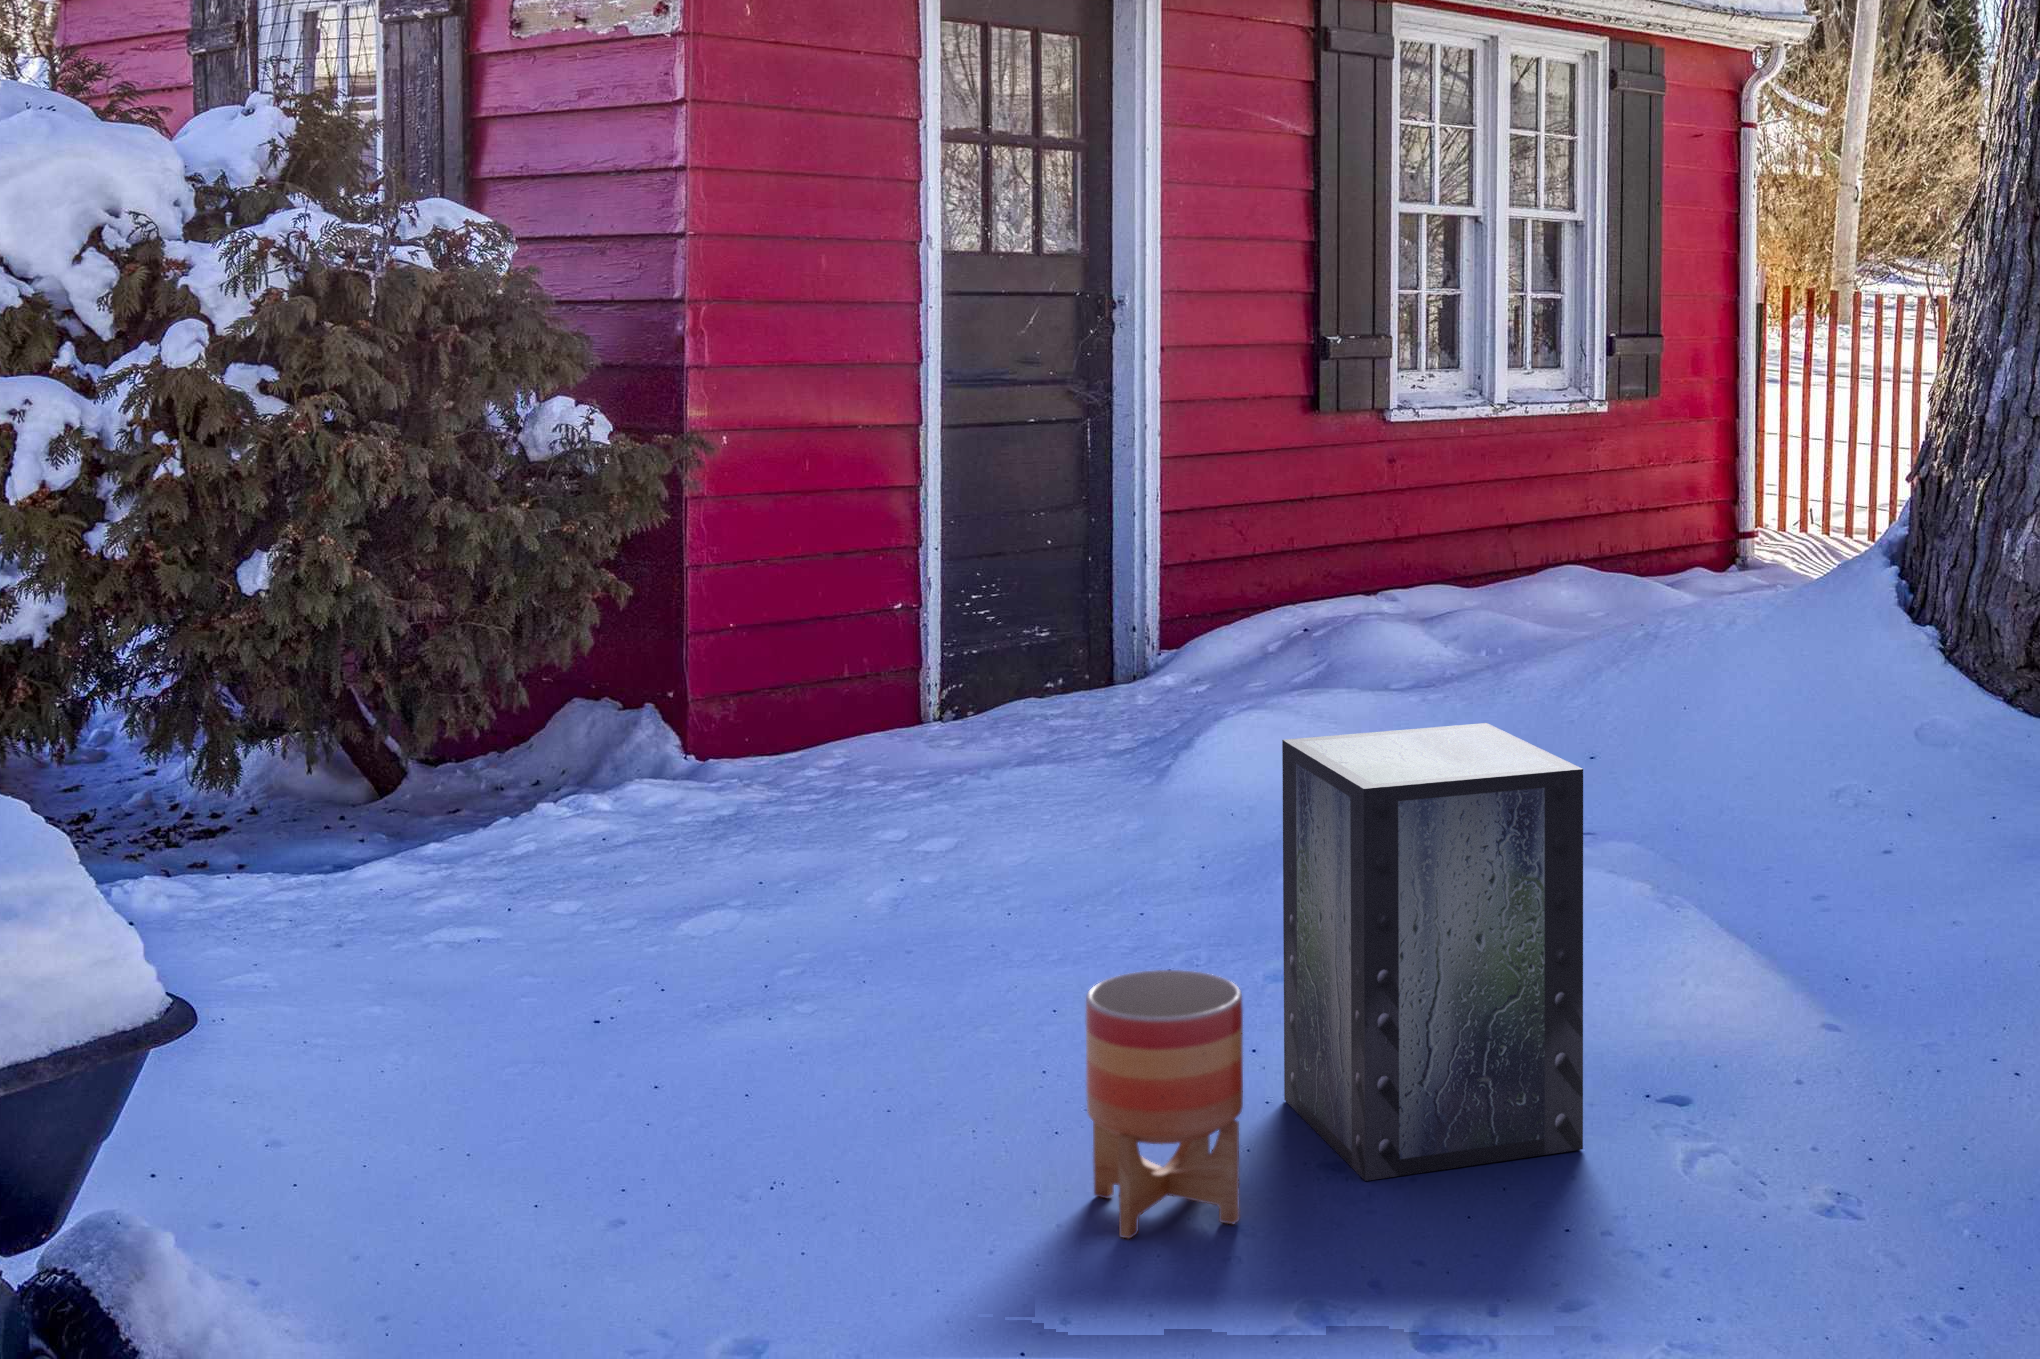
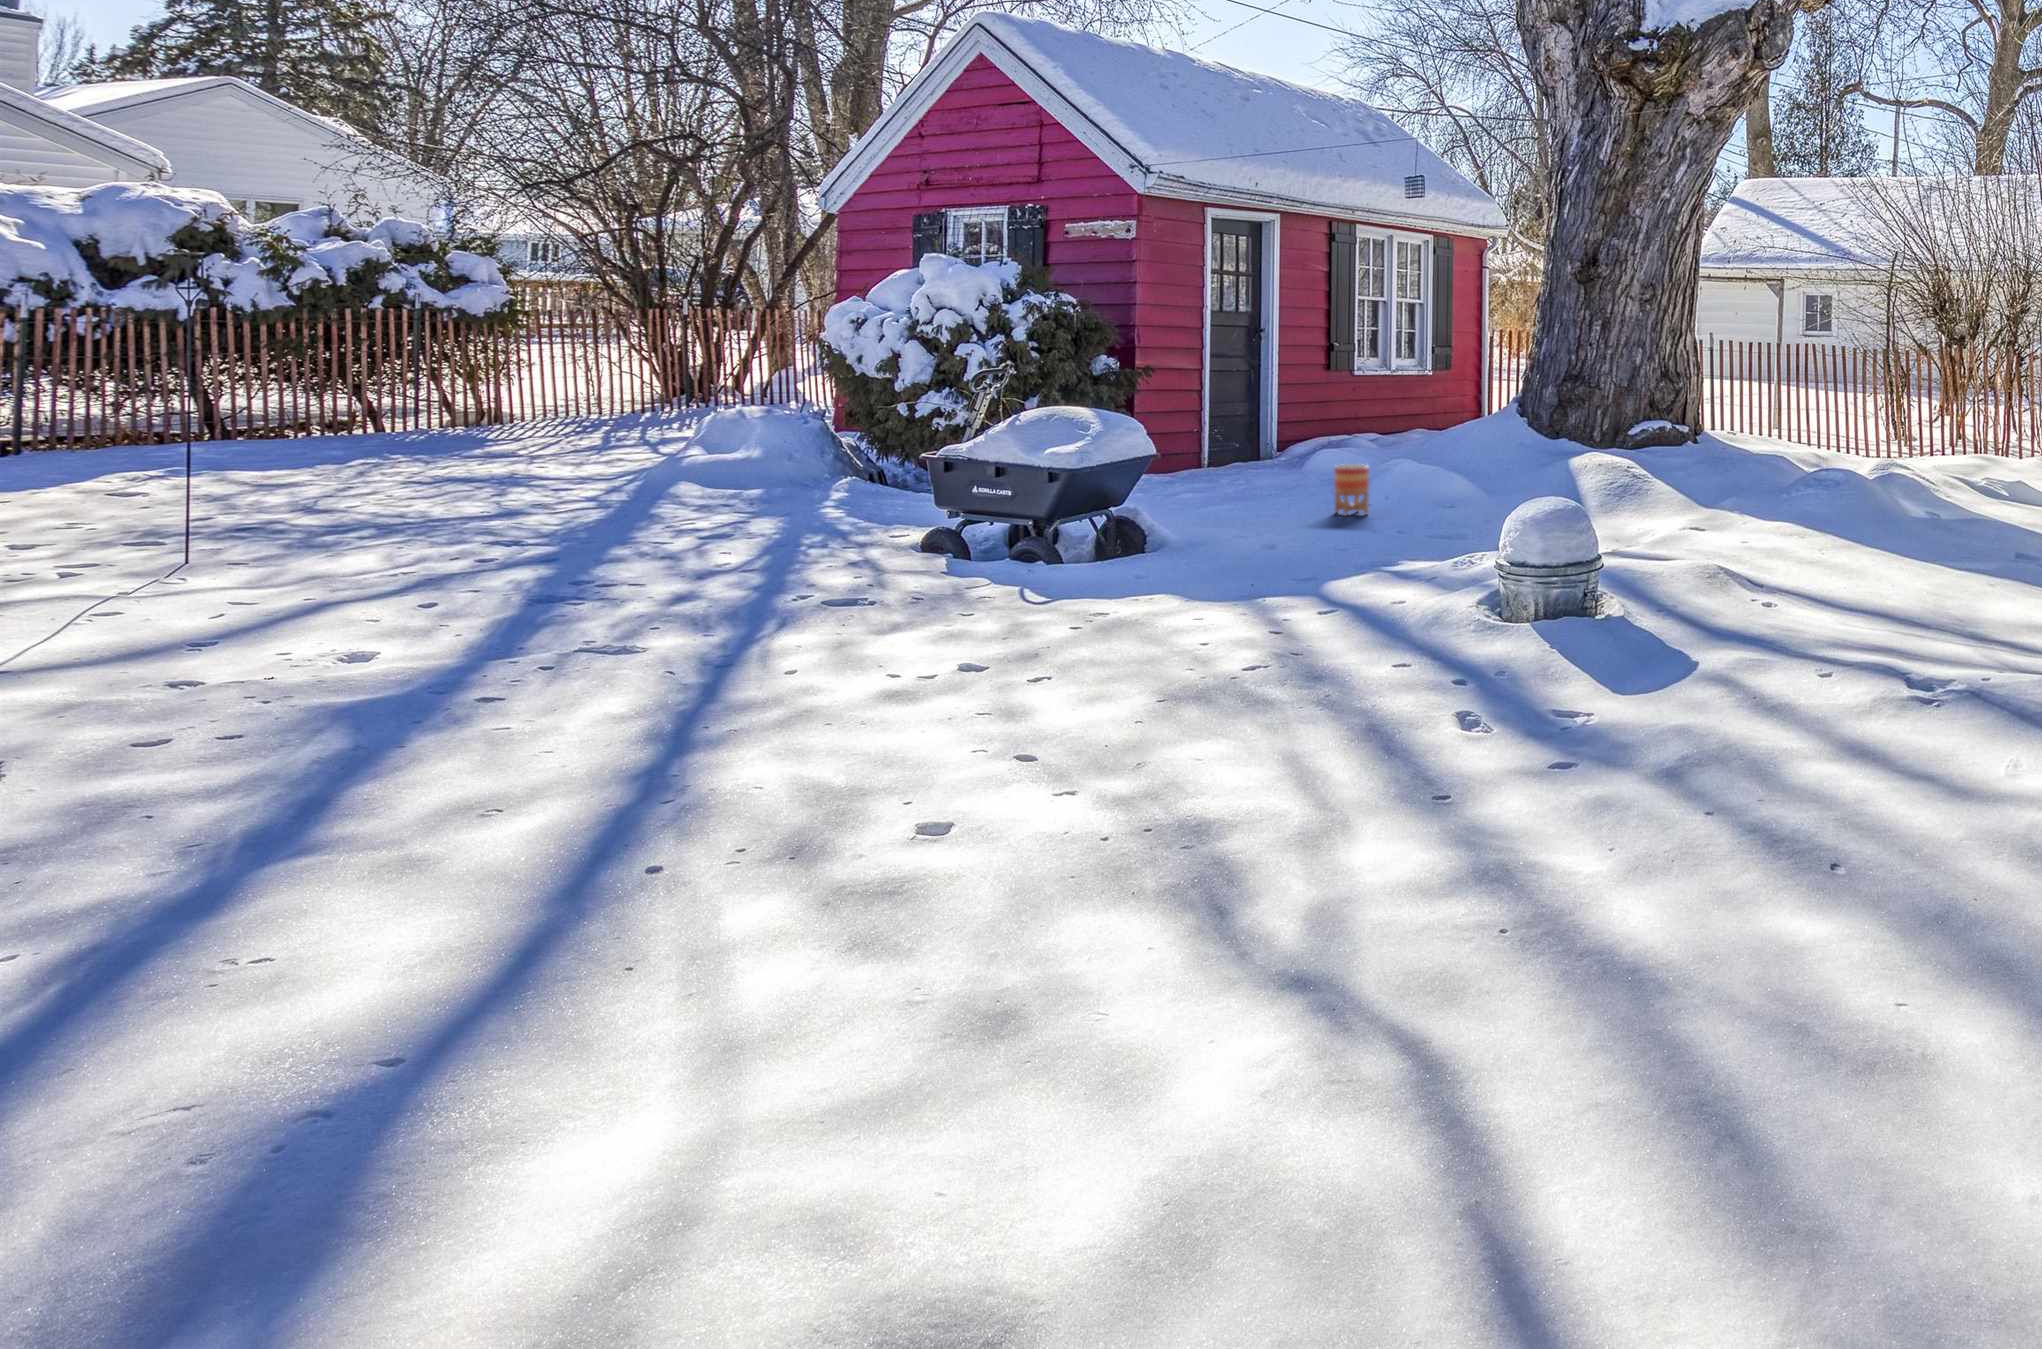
storage box: present [1282,723,1583,1181] -> none [1371,417,1441,511]

